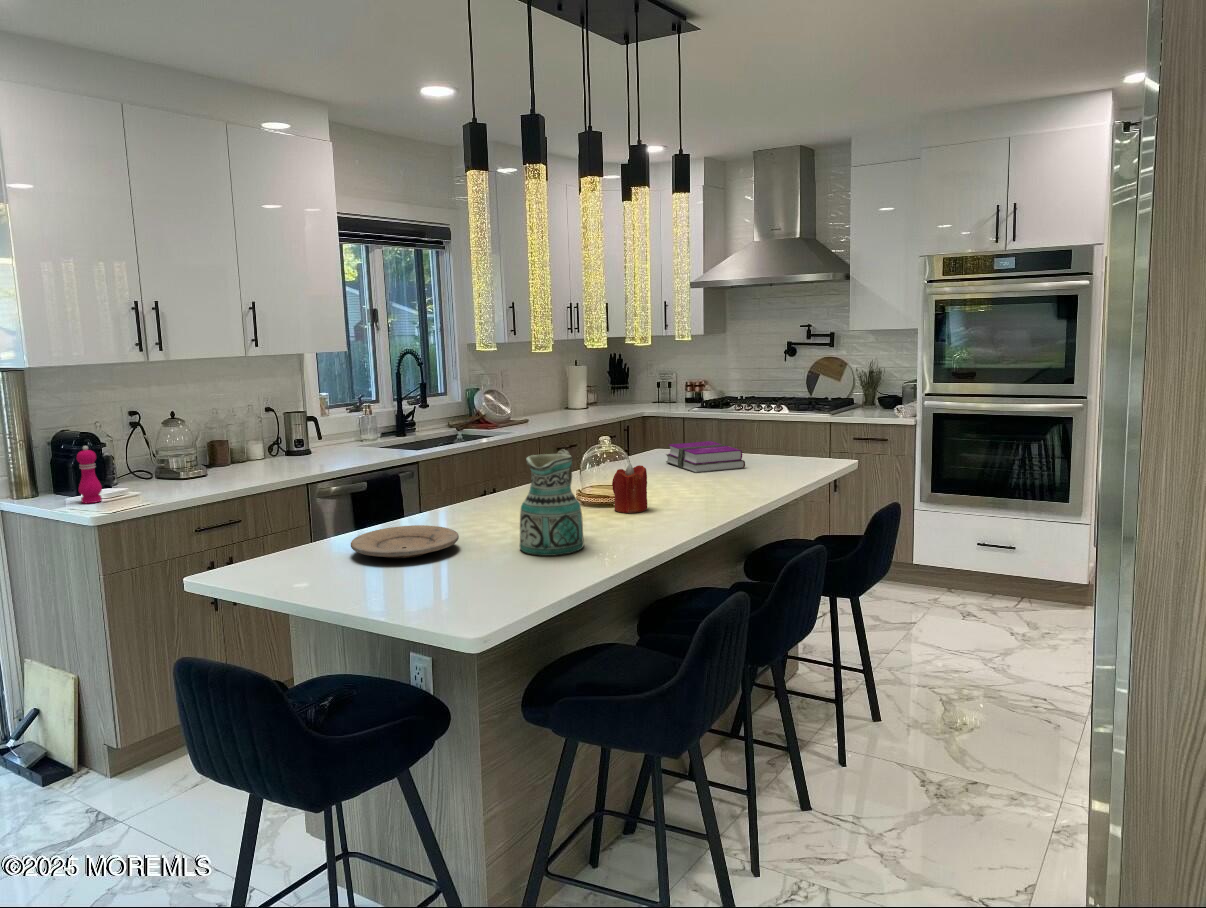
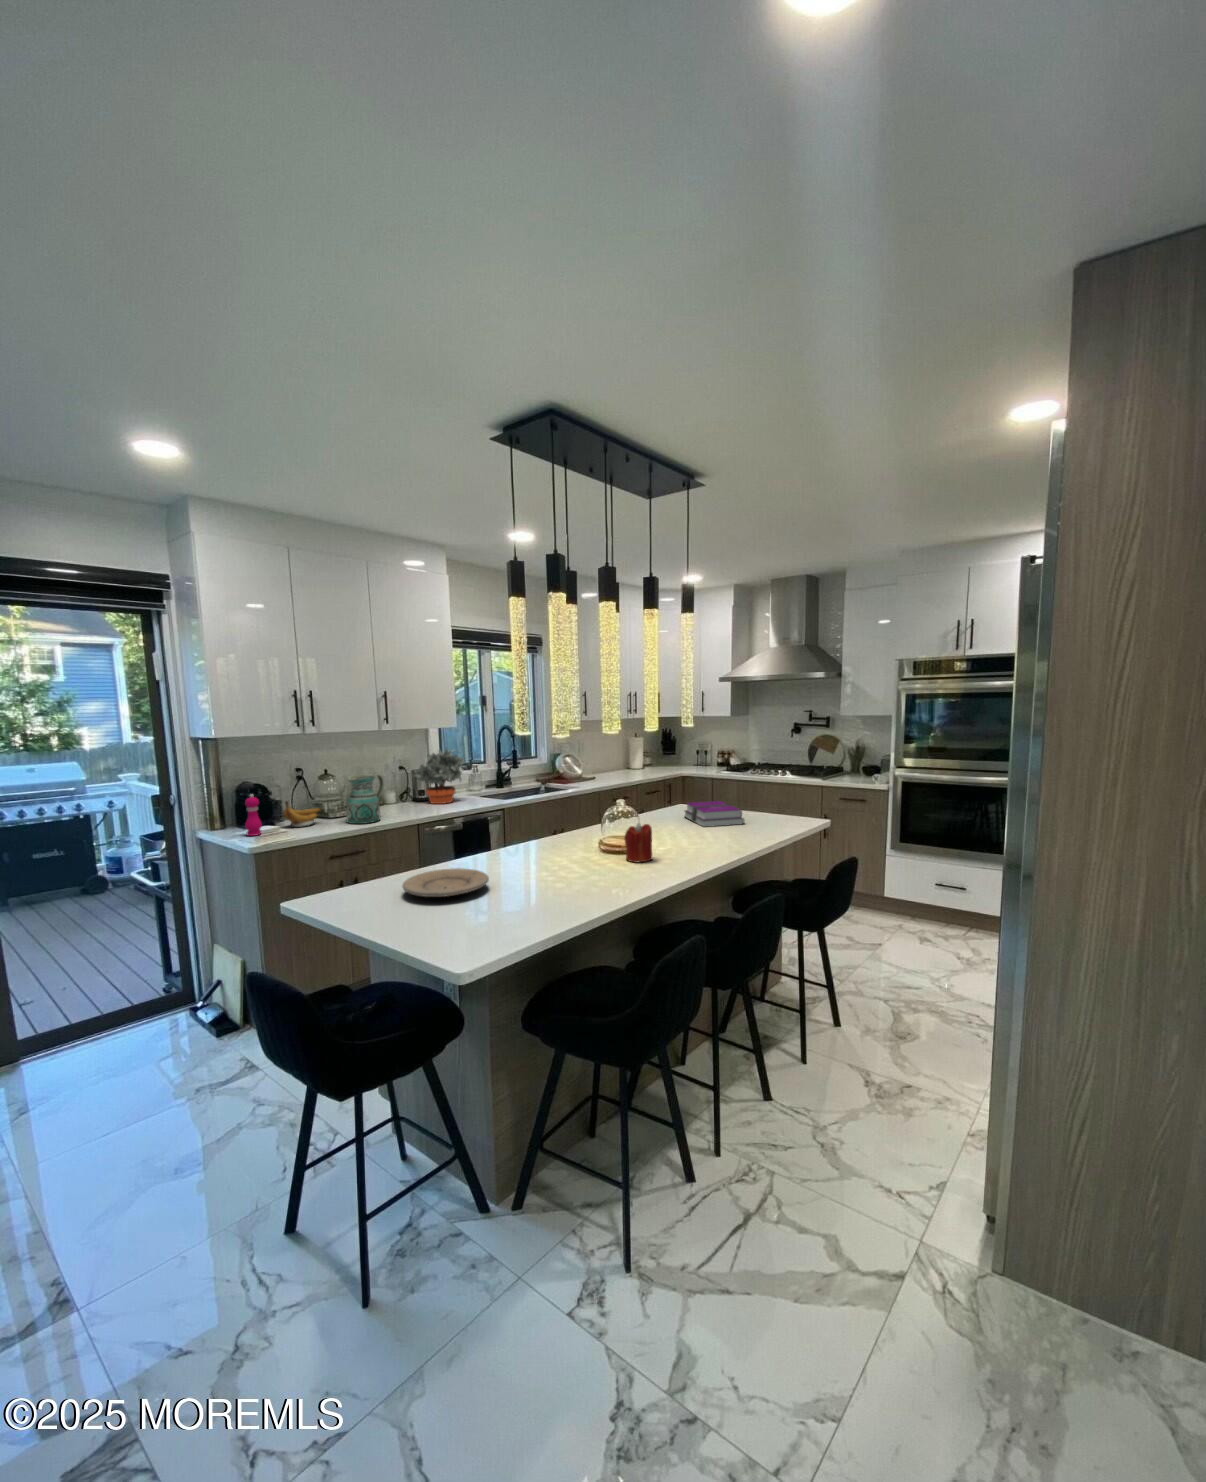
potted plant: none [291,378,360,457] -> present [413,749,463,804]
ceramic pitcher: present [520,449,584,556] -> present [347,773,384,824]
banana: none [126,455,177,491] -> present [283,801,320,827]

